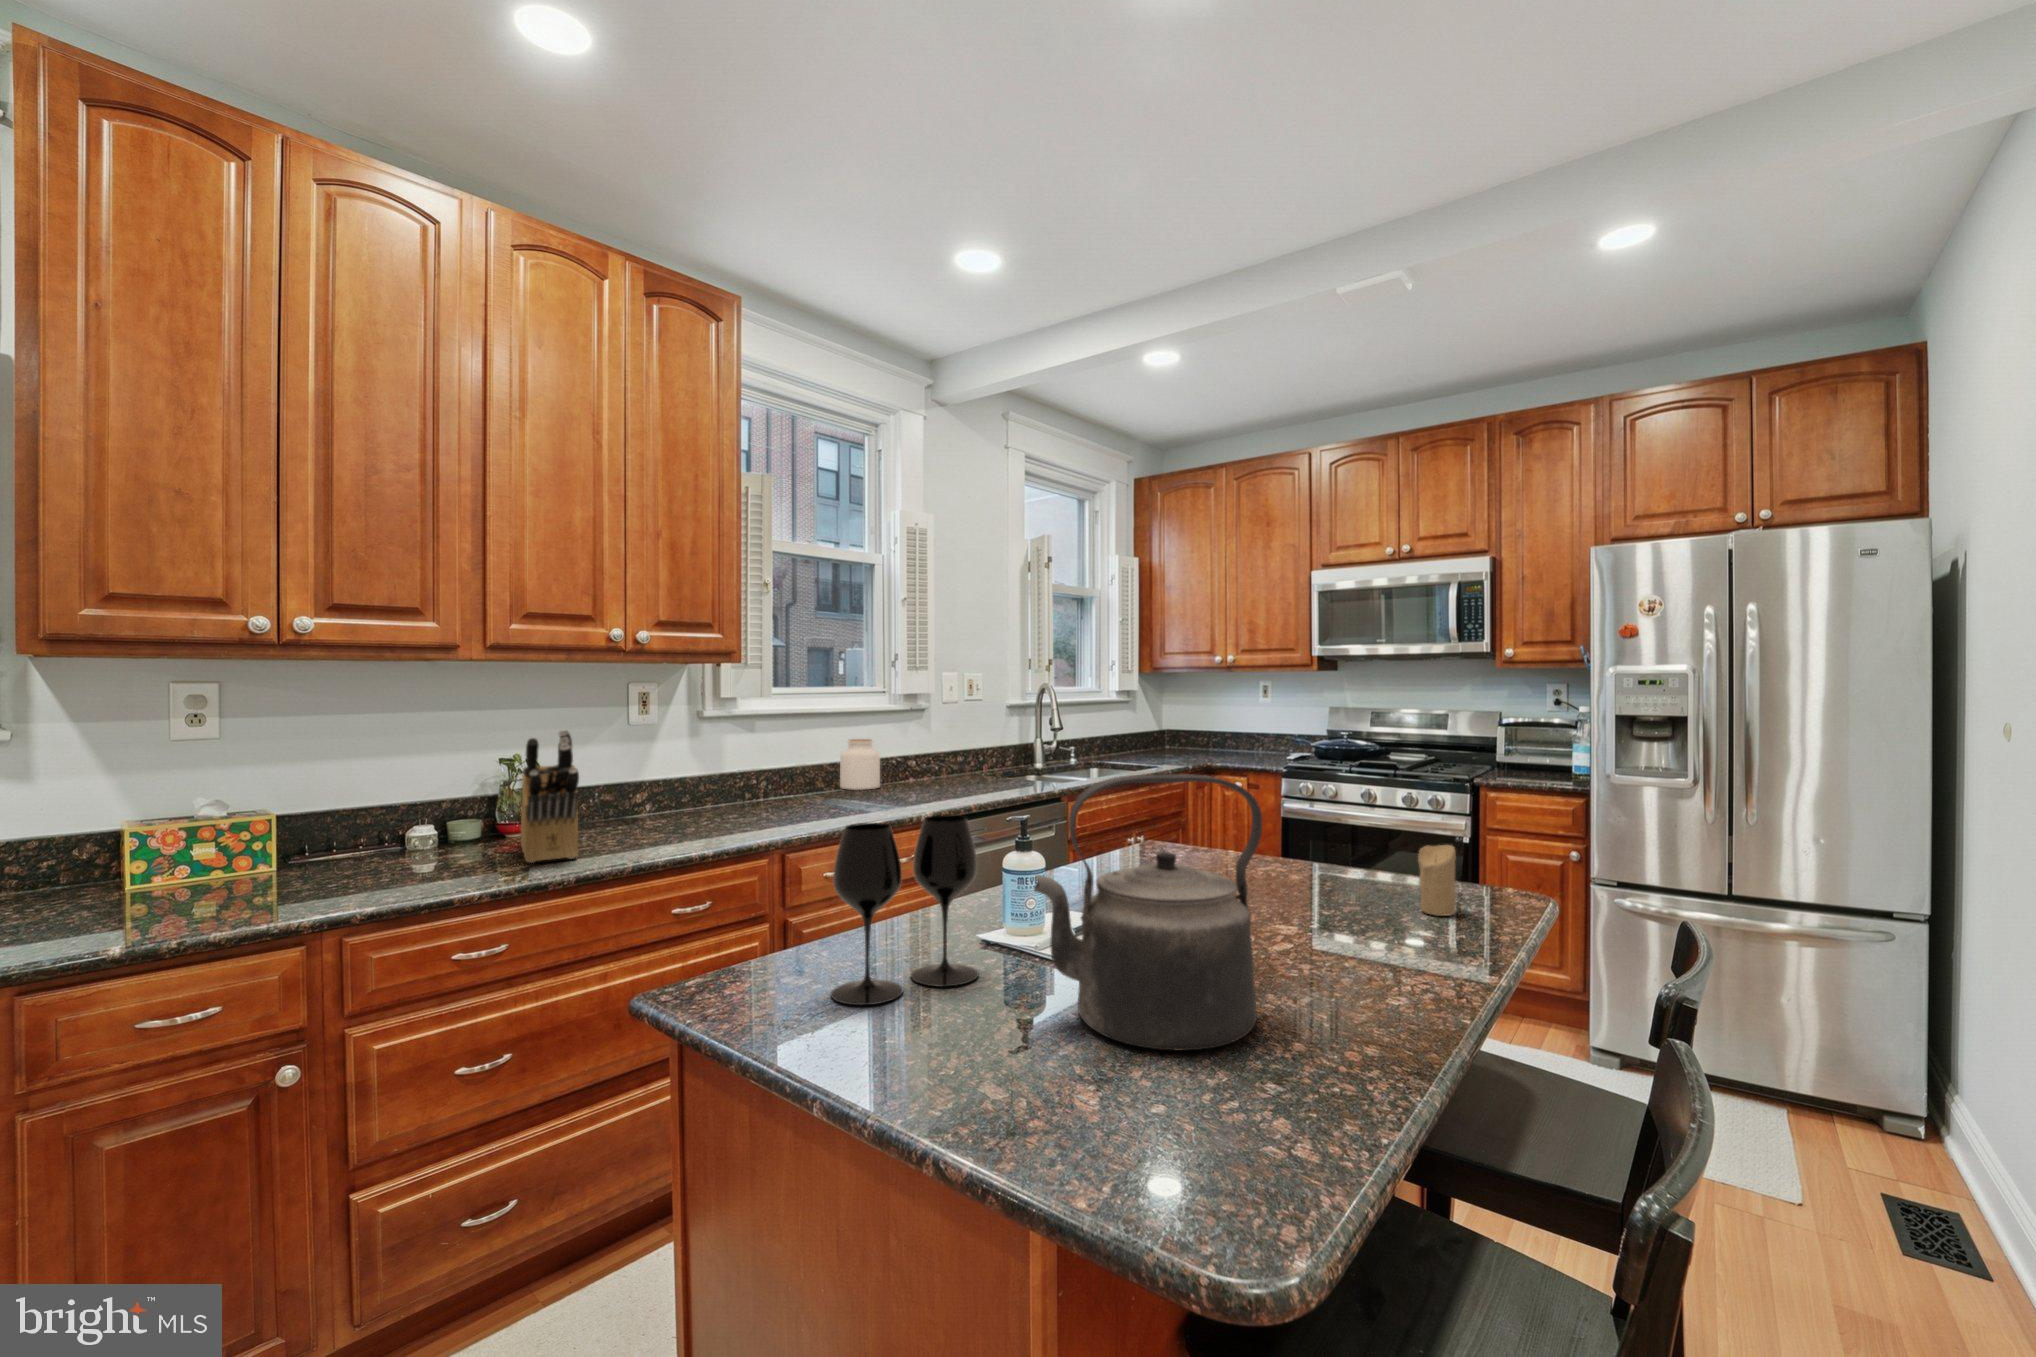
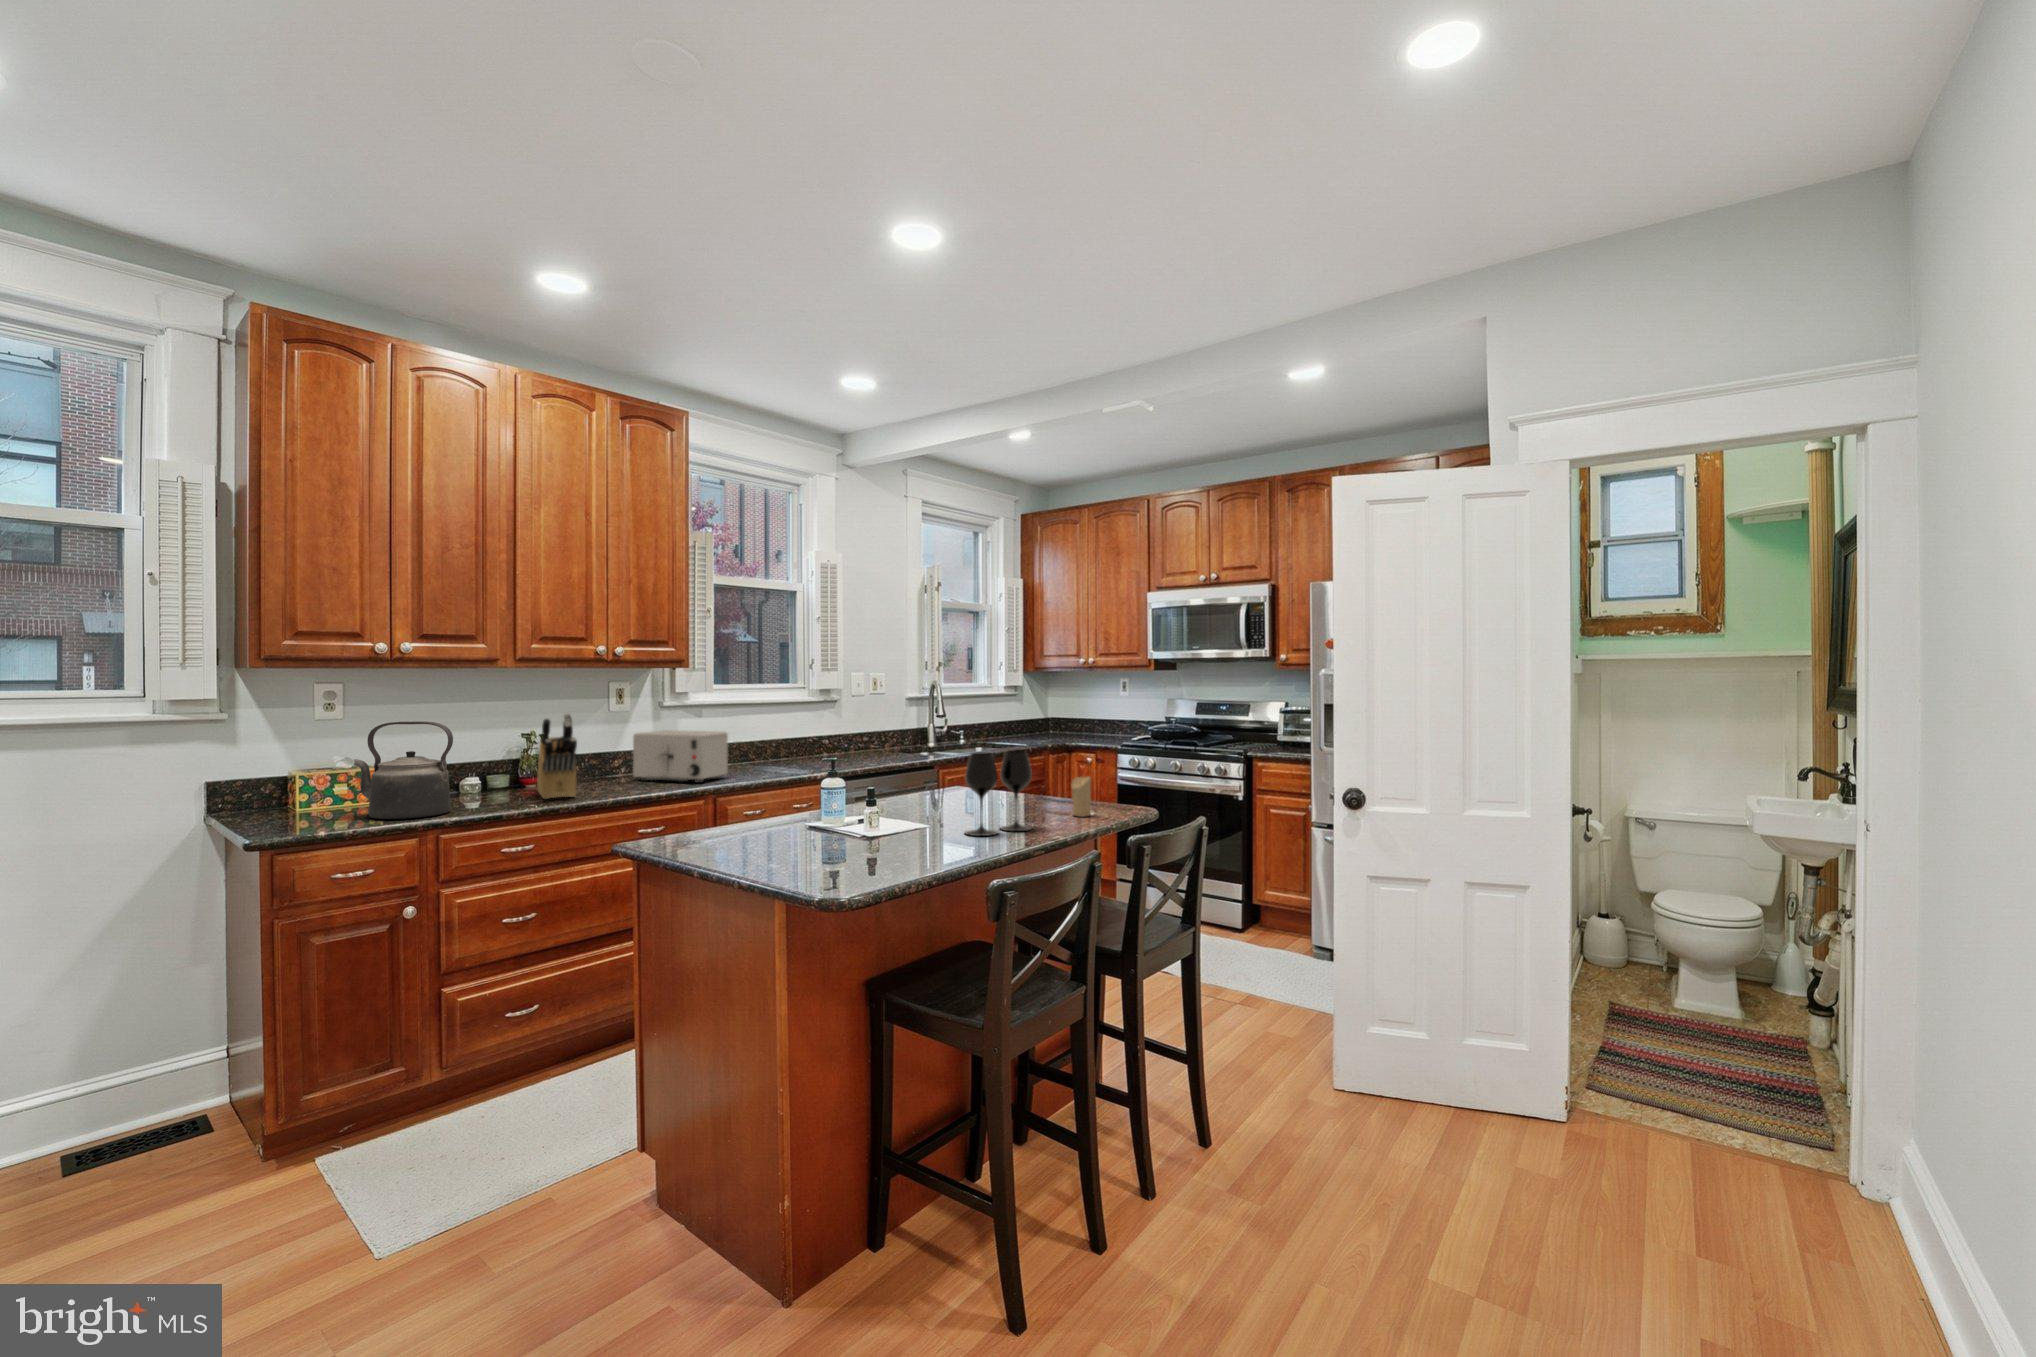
jar: present [840,739,880,790] -> none [769,723,799,760]
toaster: none [662,751,796,829] -> present [633,730,728,782]
kettle: present [1034,774,1262,1051] -> present [354,721,453,819]
wine glass: present [831,815,978,1005] -> present [965,750,1032,836]

